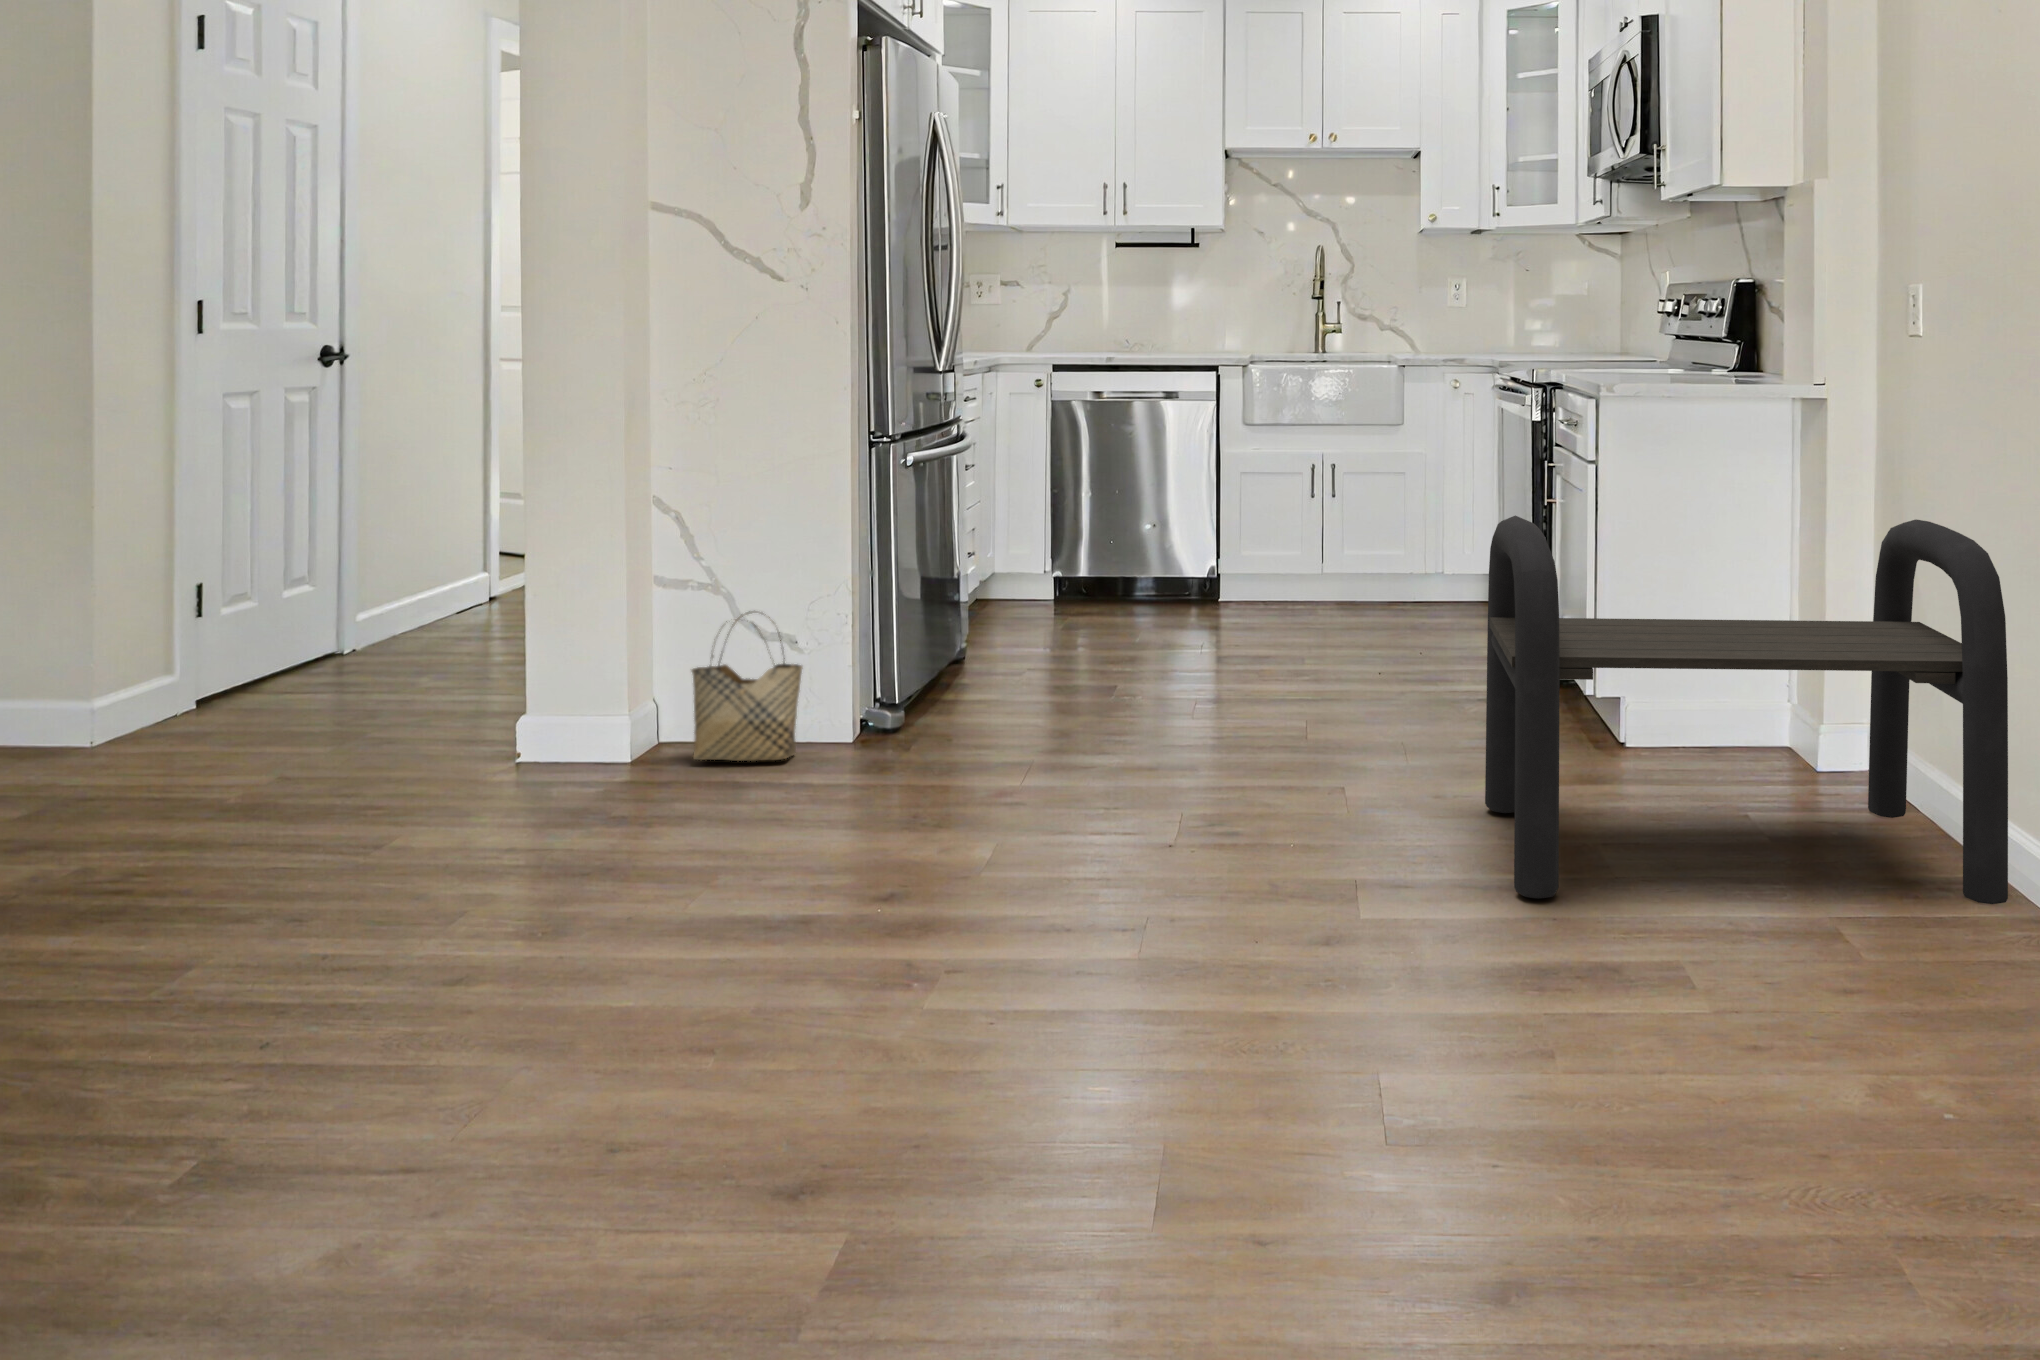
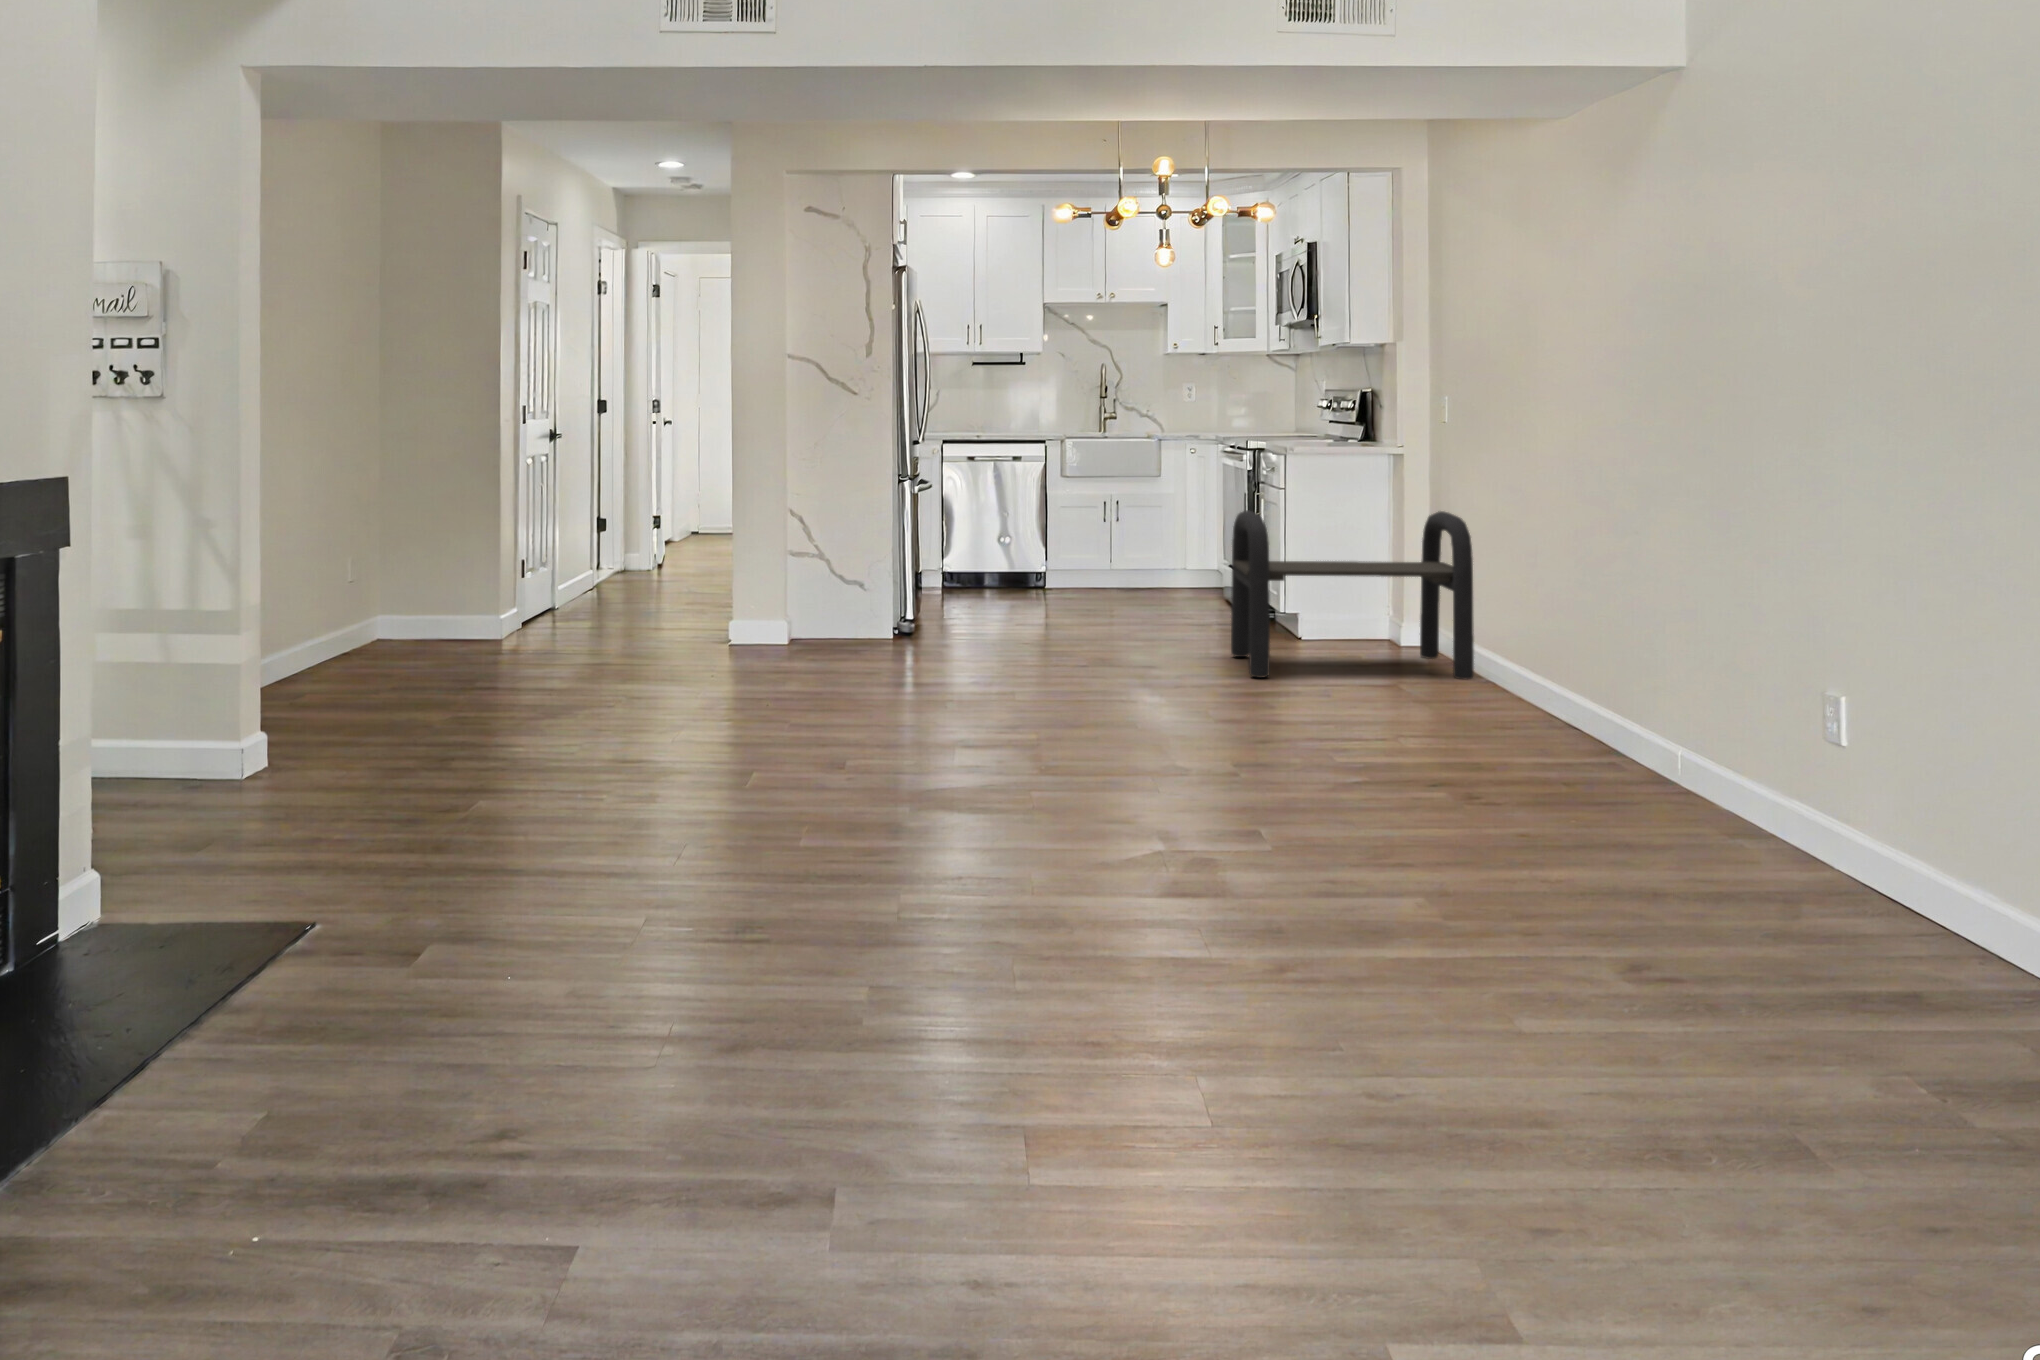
woven basket: present [692,611,803,761] -> none [817,568,872,643]

